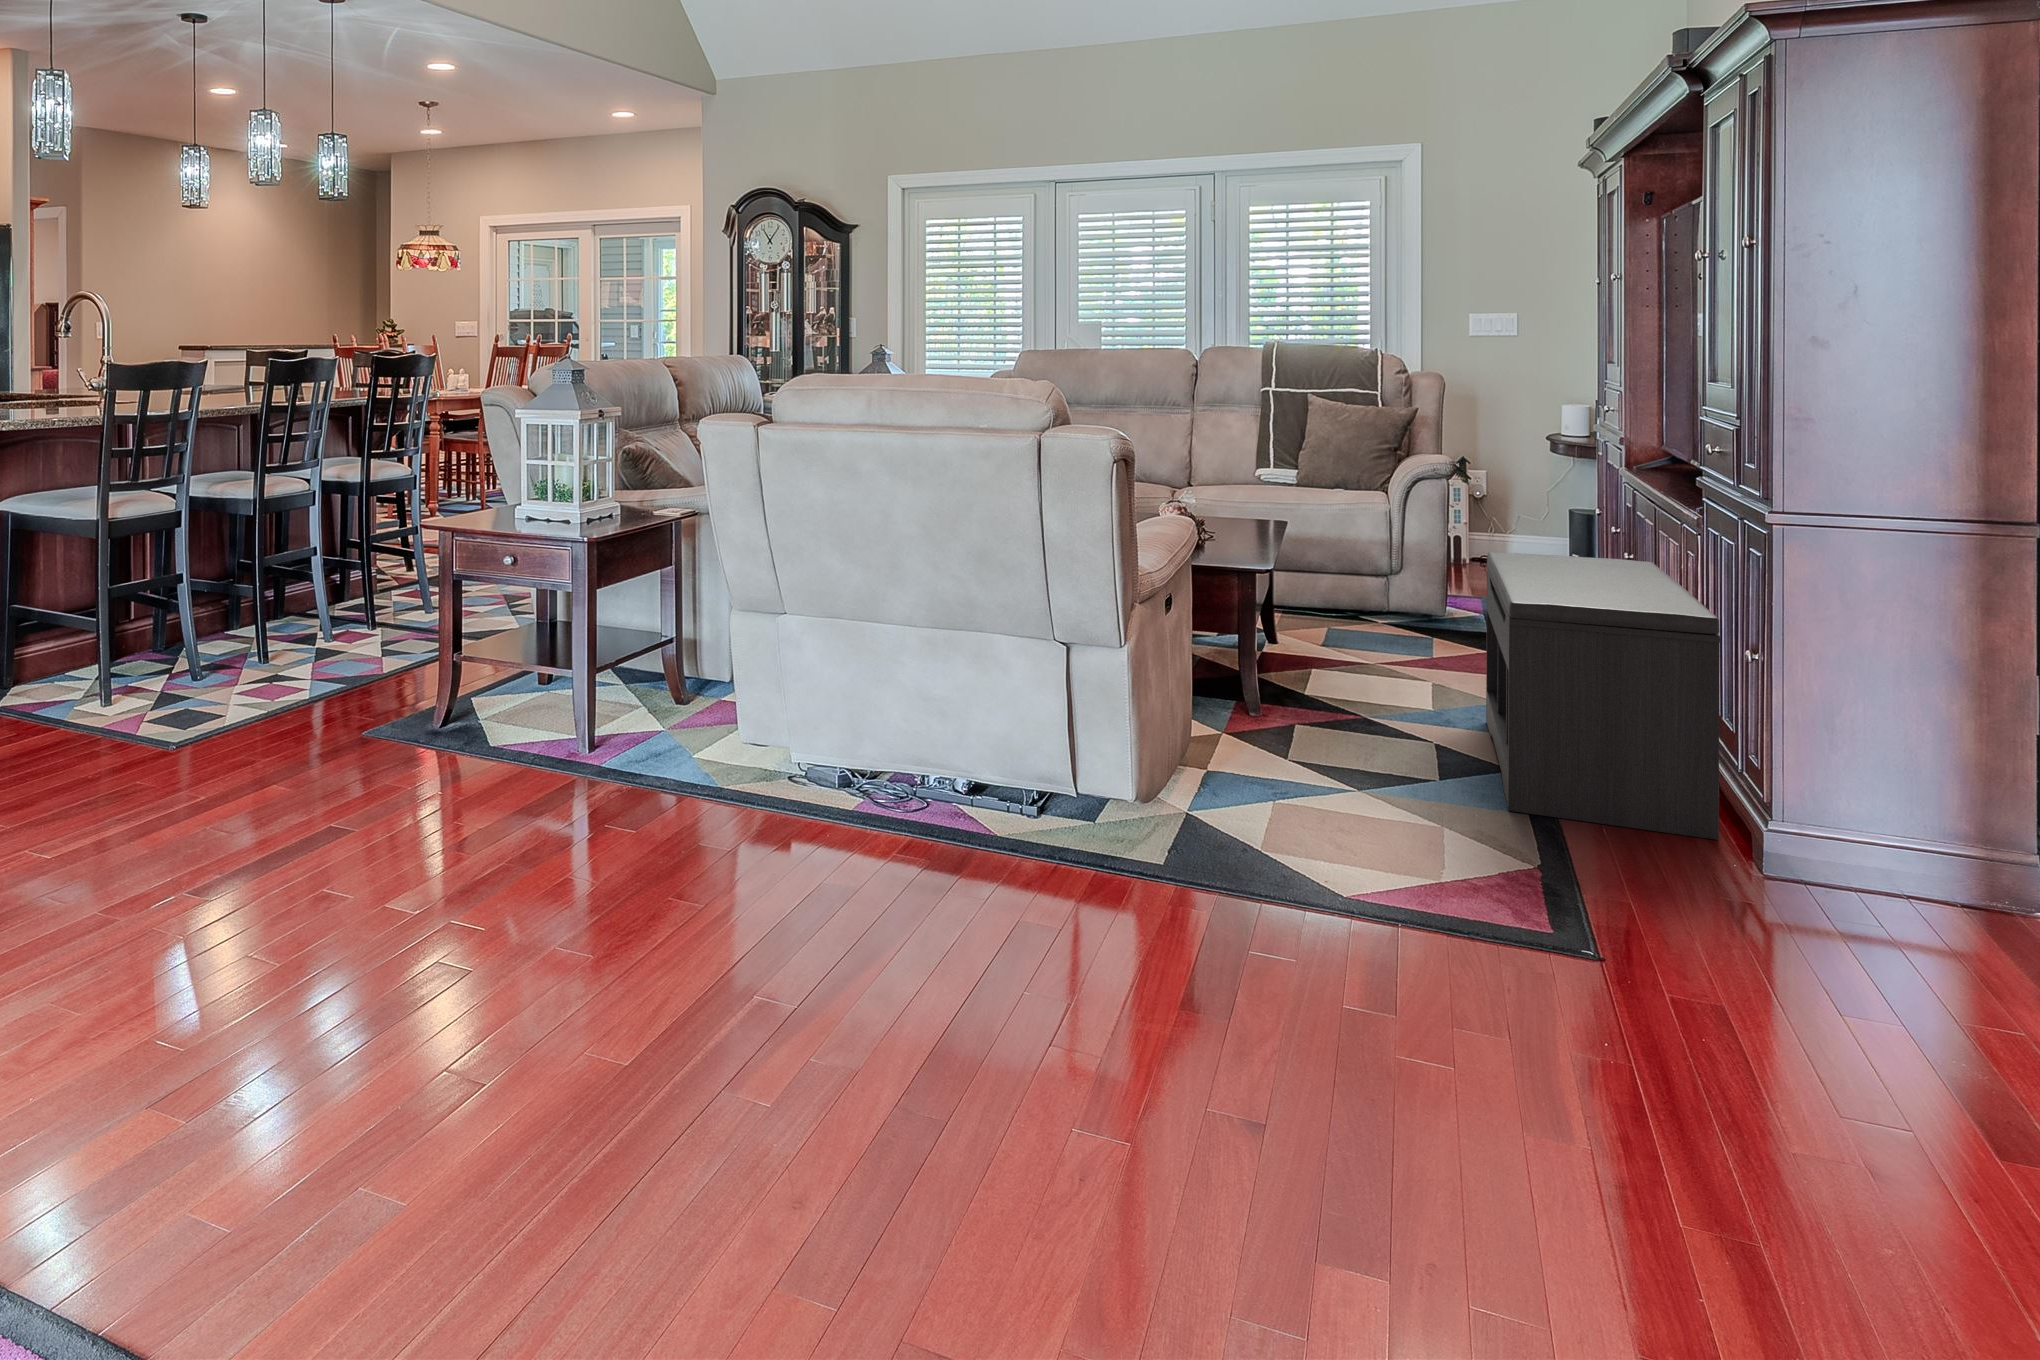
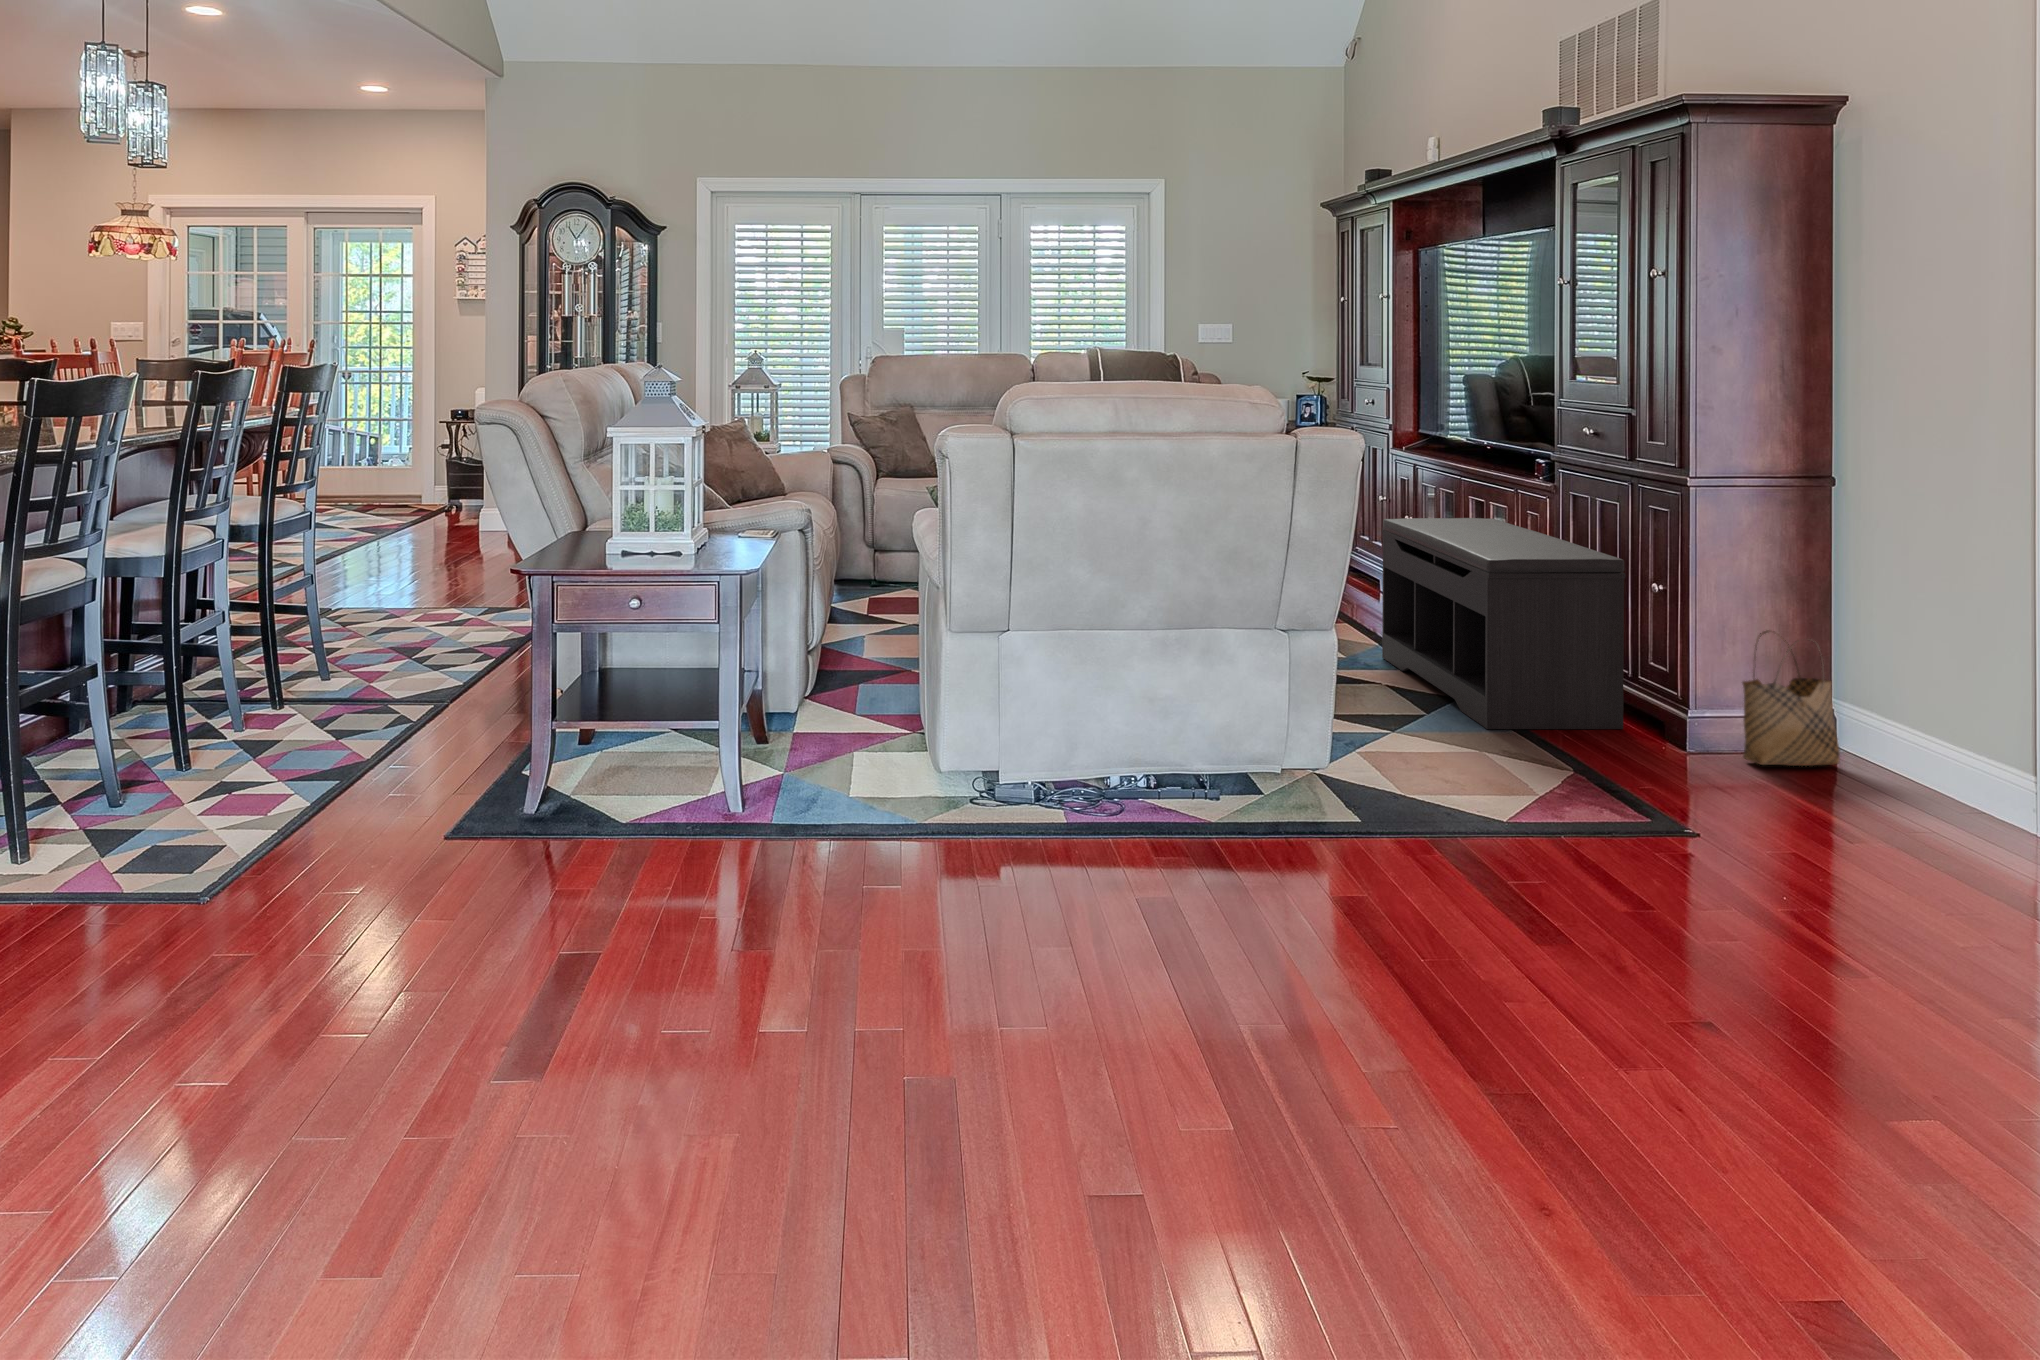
woven basket: none [1845,730,2016,930] -> present [1742,630,1840,766]

